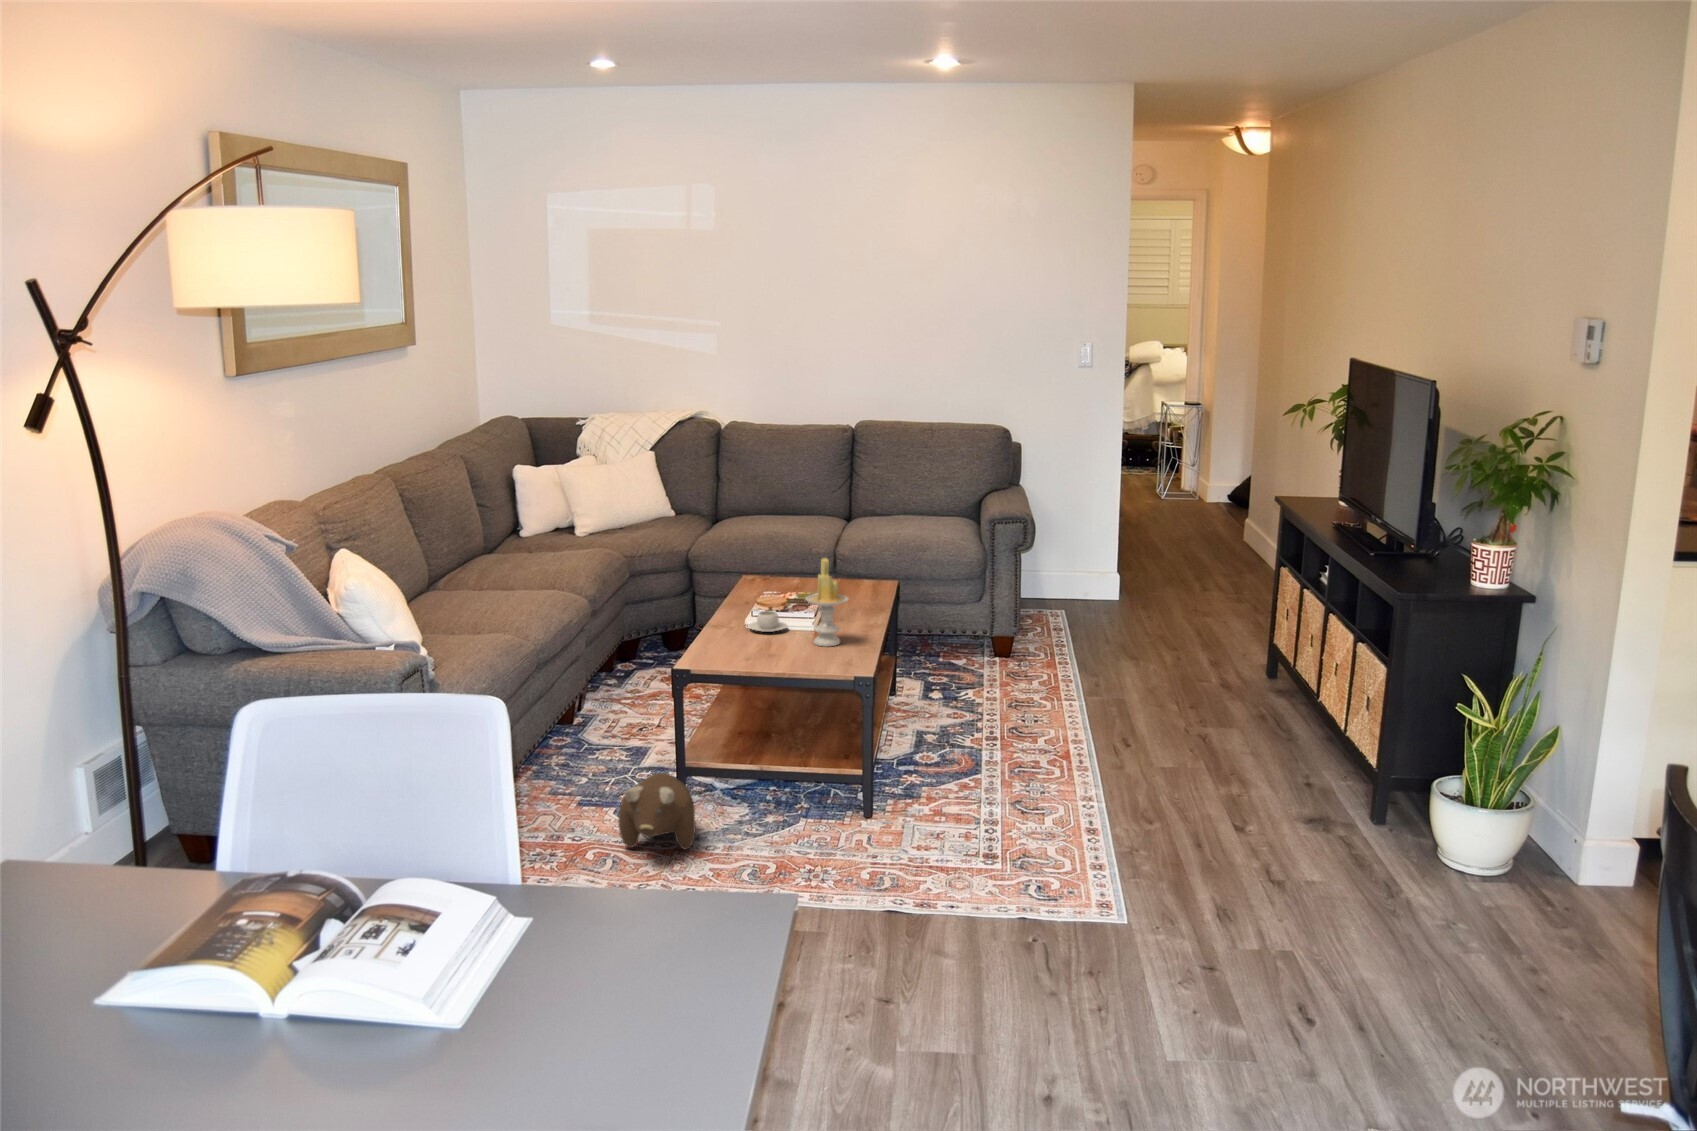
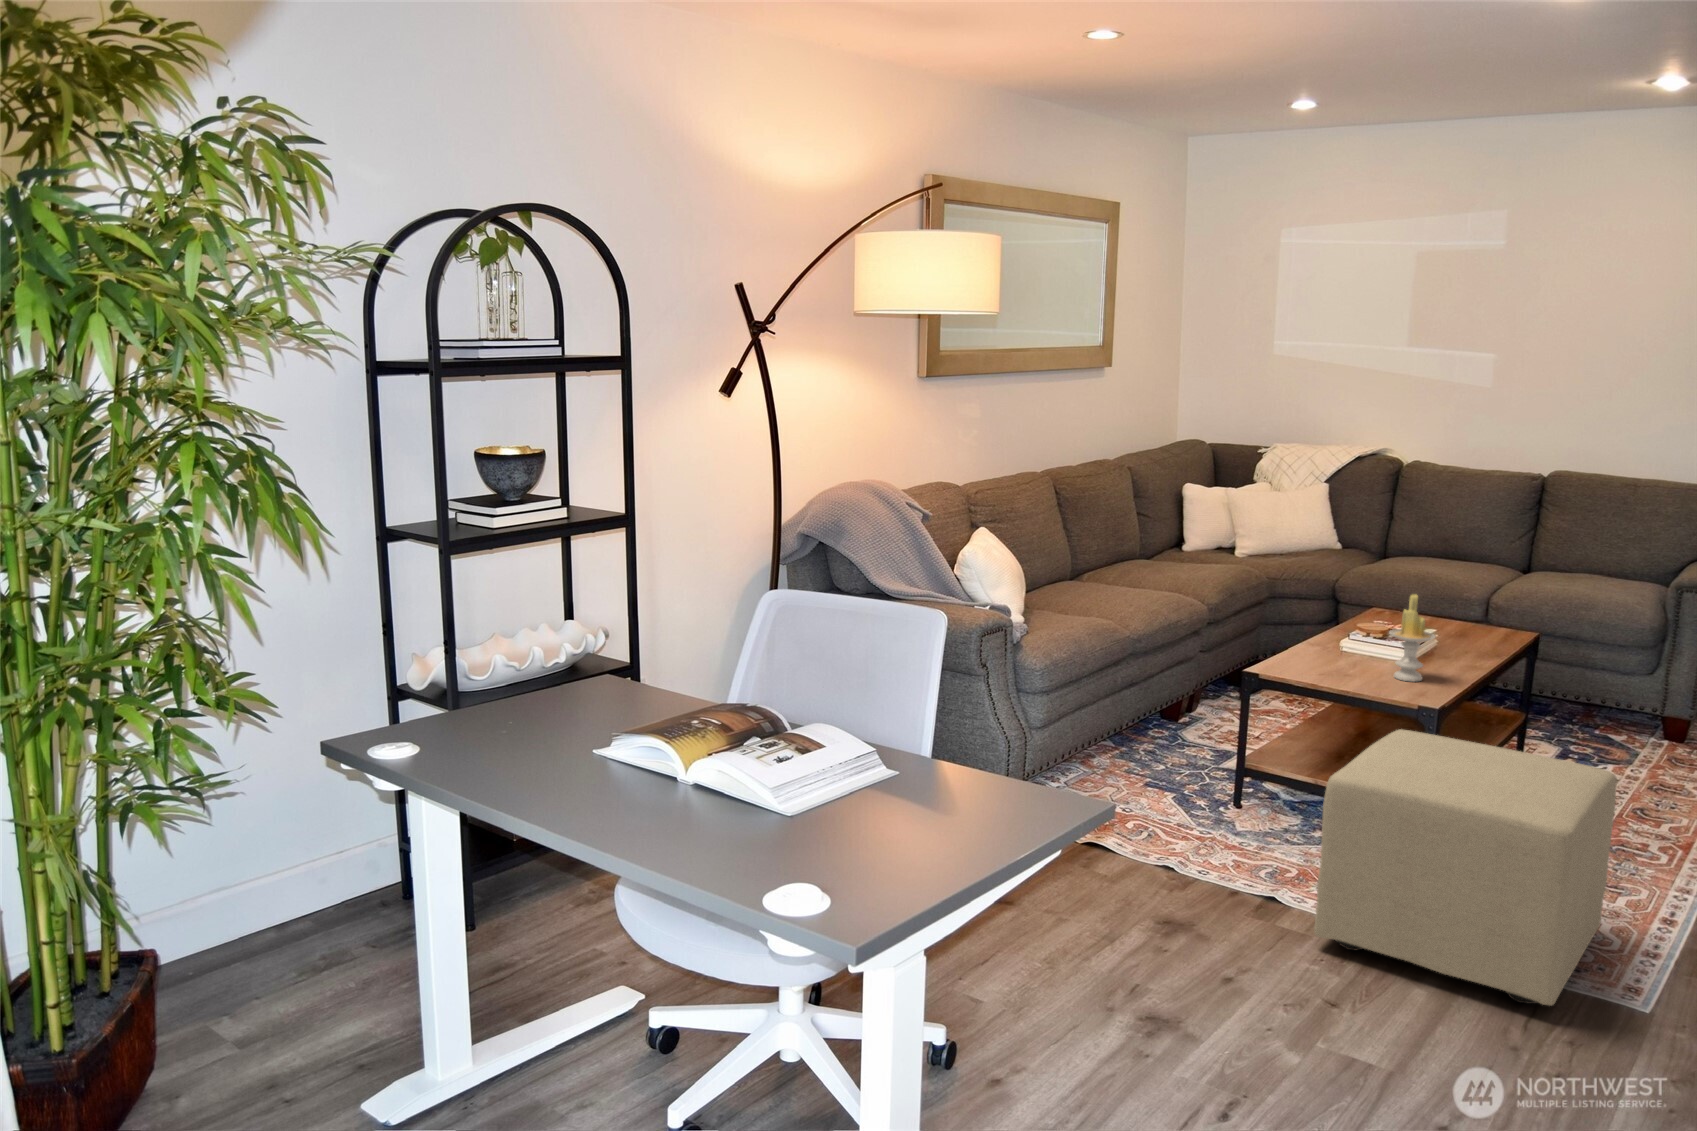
teacup: present [748,611,787,632] -> none [1336,640,1377,661]
ottoman: none [834,699,1071,944] -> present [1314,729,1617,1006]
plush toy: present [618,773,696,850] -> none [1164,766,1239,840]

